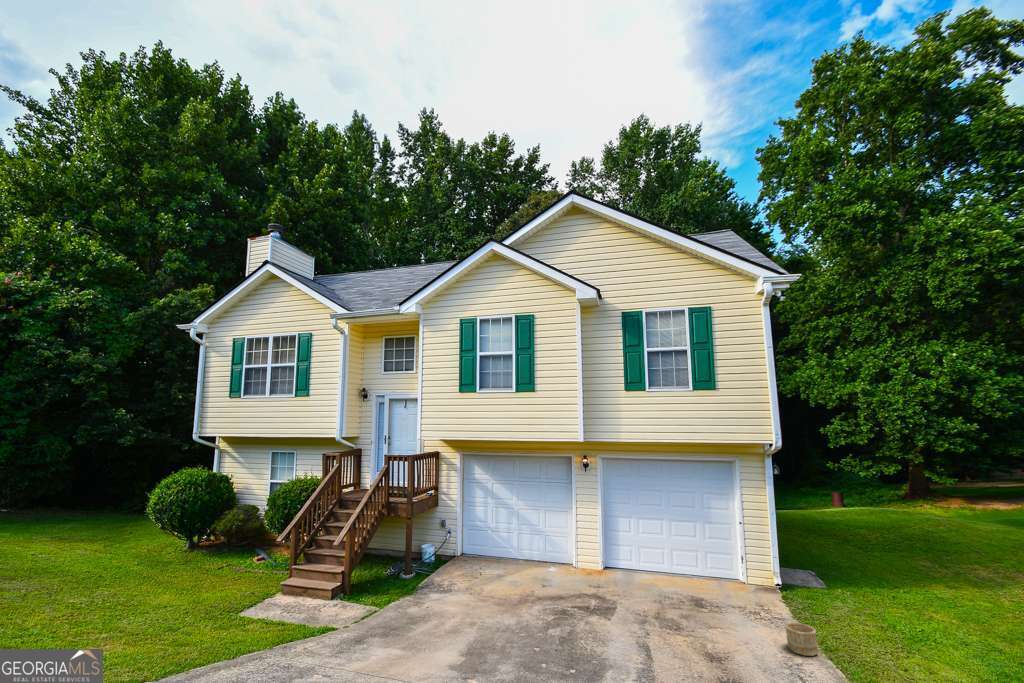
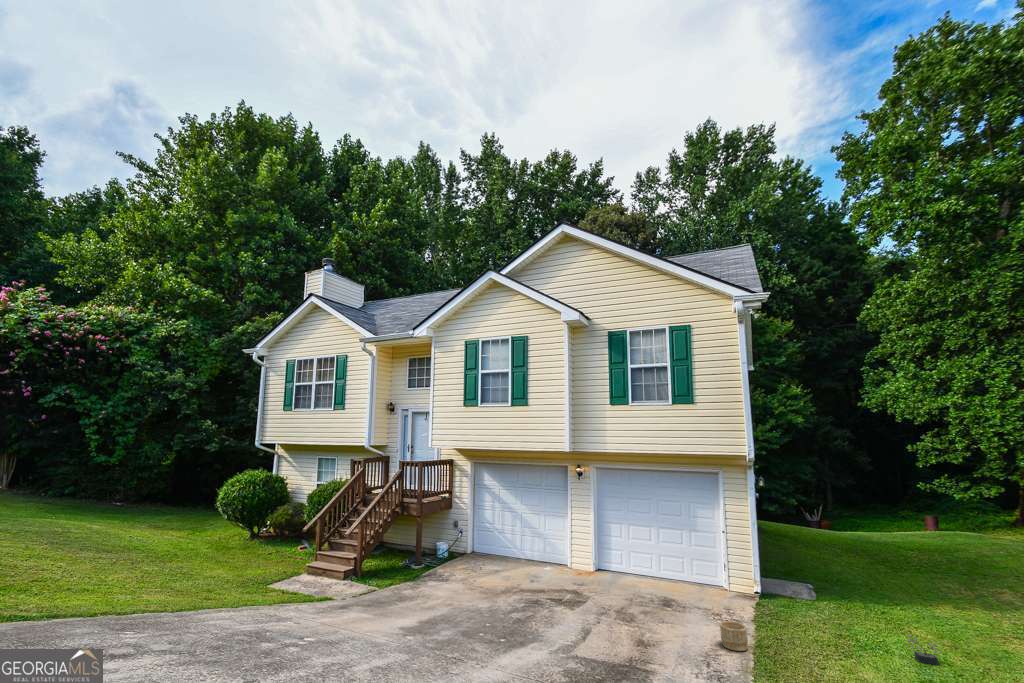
decorative plant: none [963,623,1000,654] -> present [908,635,940,665]

